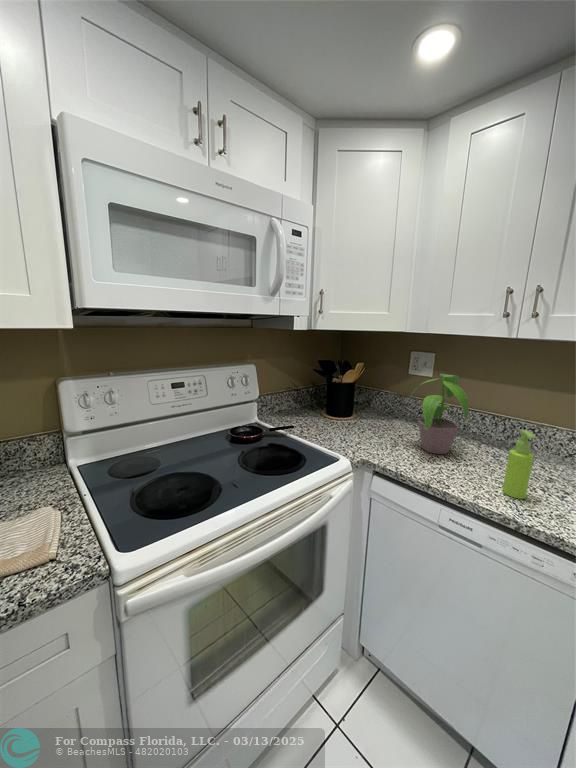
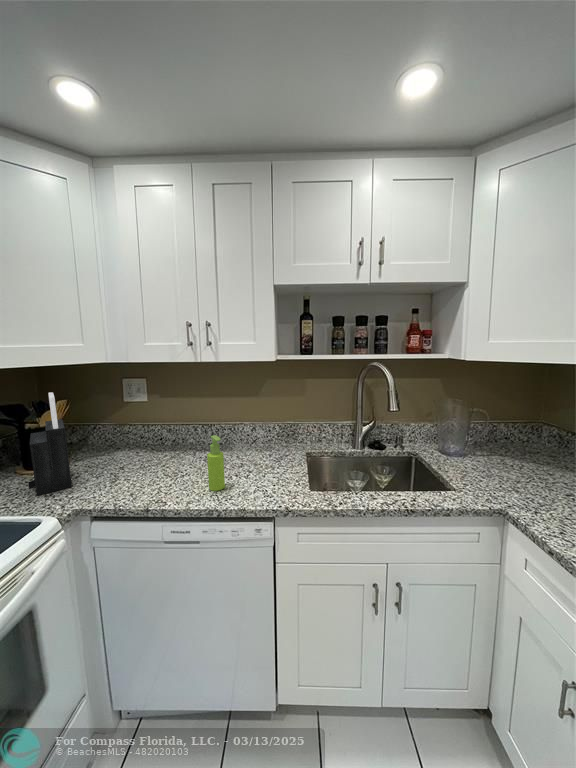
knife block: none [330,354,364,439] -> present [28,392,72,496]
potted plant: present [408,374,469,454] -> none [115,398,186,475]

